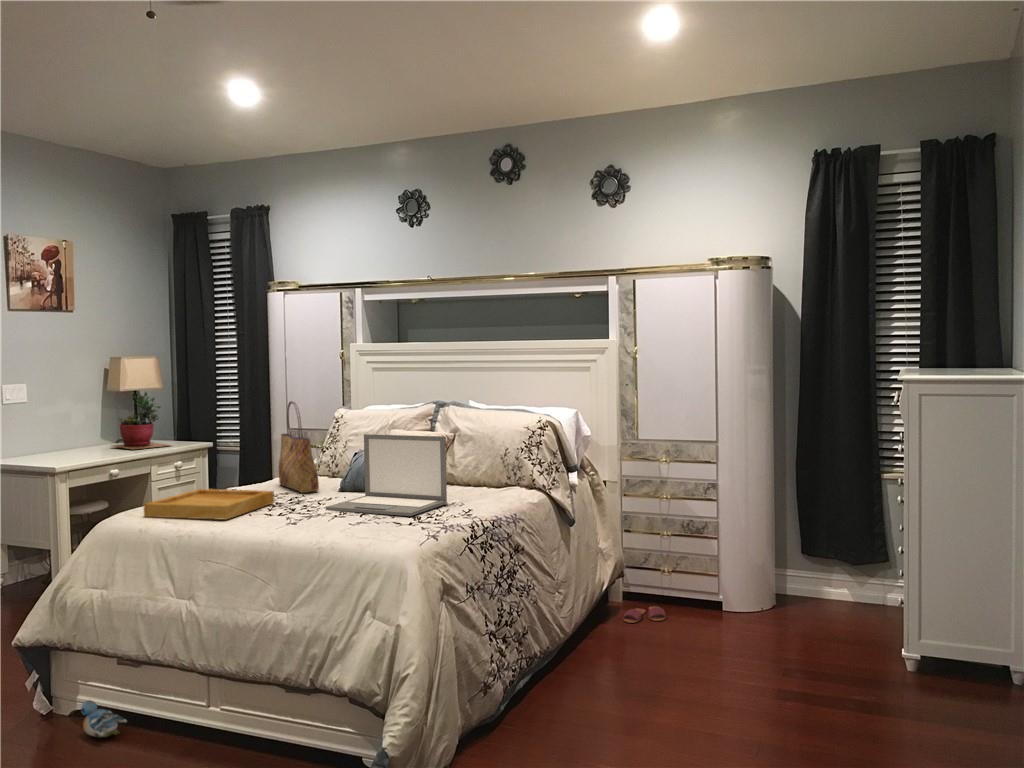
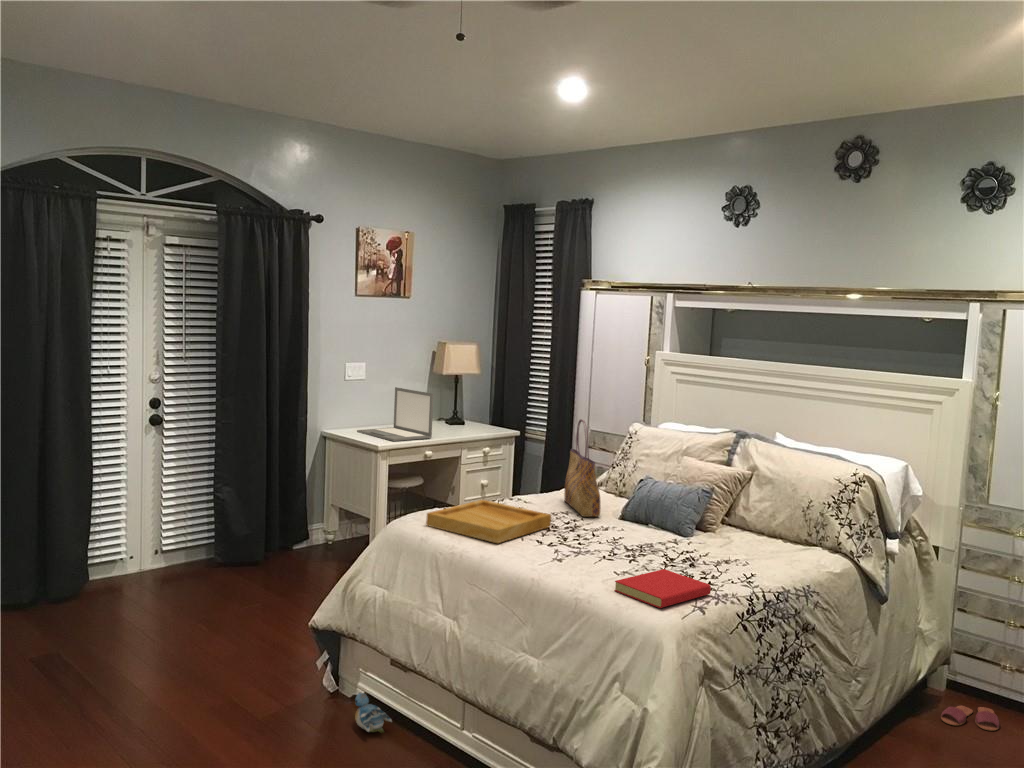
succulent plant: present [112,392,170,449] -> none [428,377,484,433]
laptop: present [326,434,447,516] -> present [357,387,433,441]
book: none [353,514,438,540] -> present [614,569,711,608]

